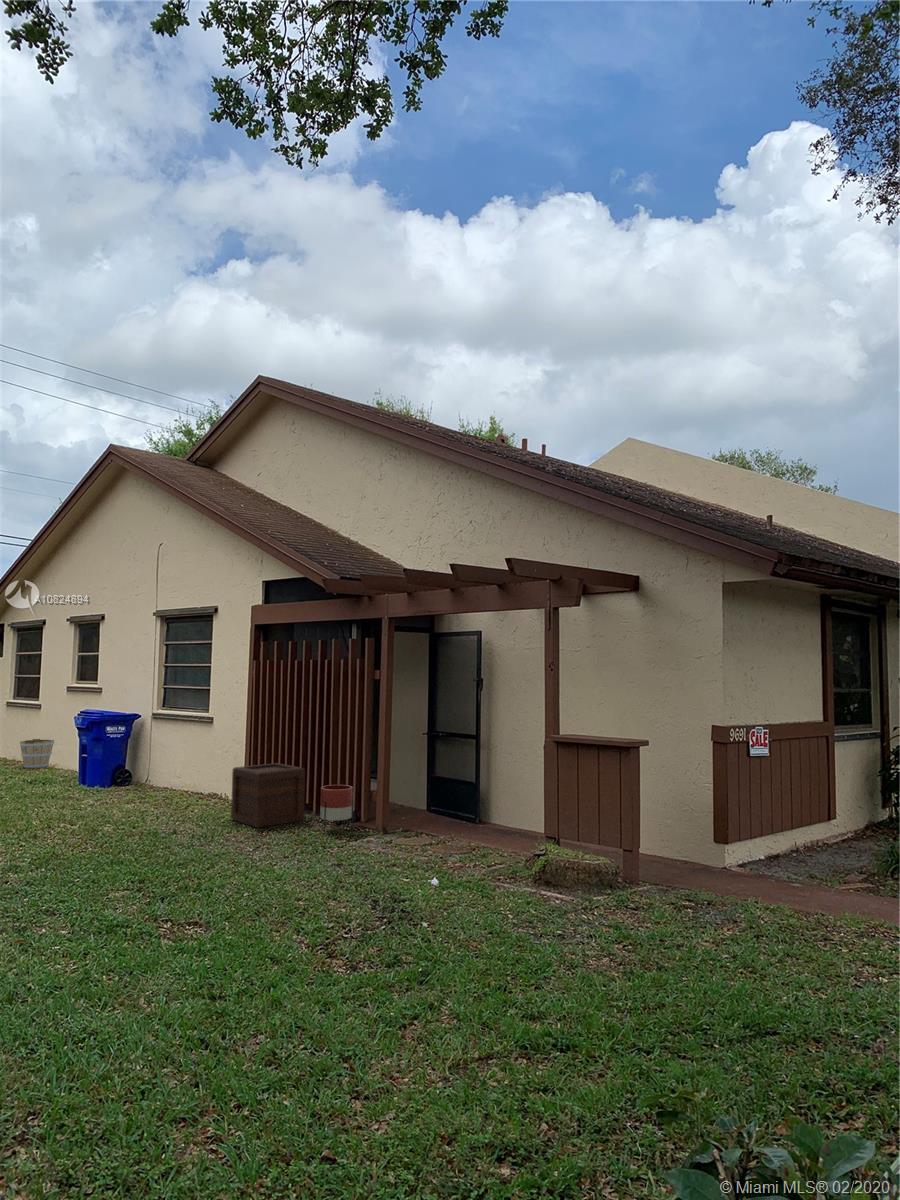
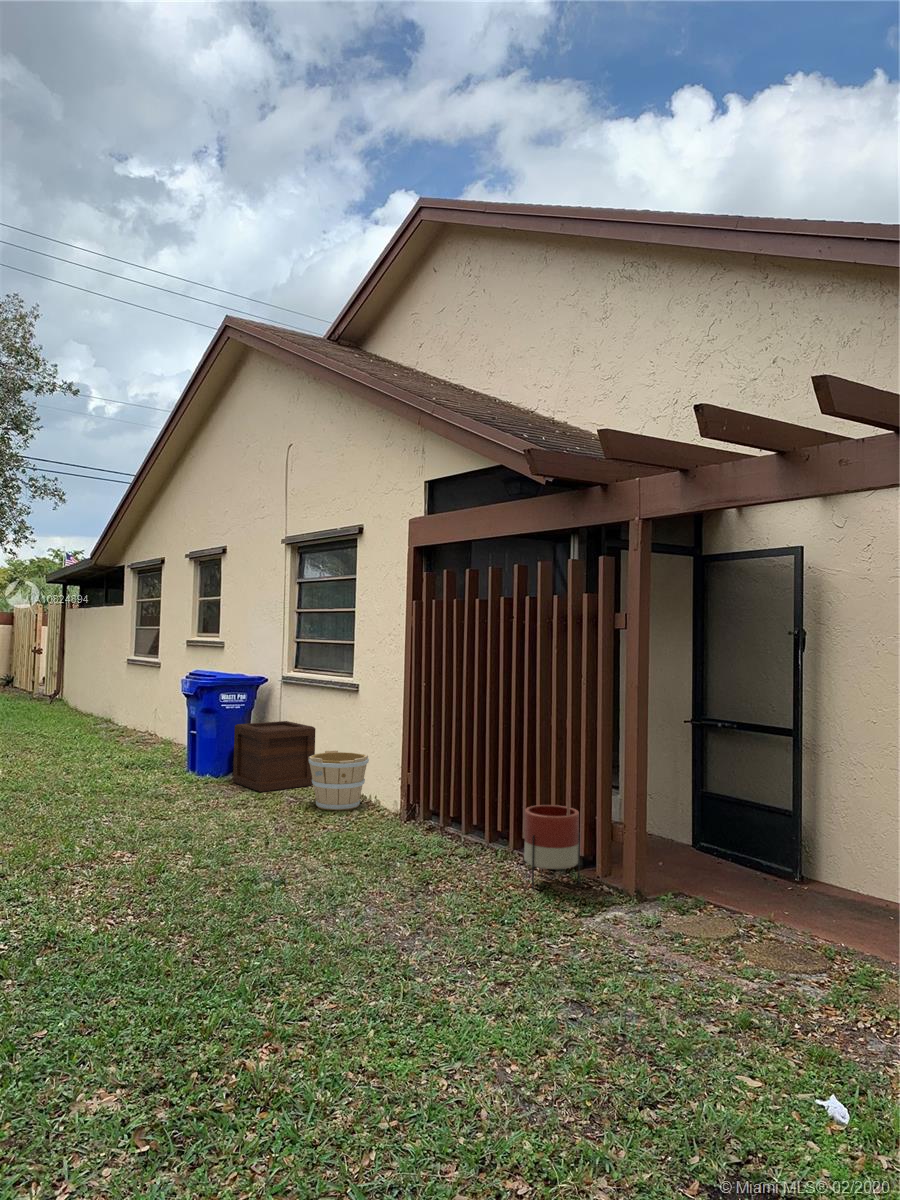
wooden bucket: present [20,739,54,768] -> present [309,751,369,810]
wooden crate: present [231,763,305,828] -> present [233,721,316,792]

